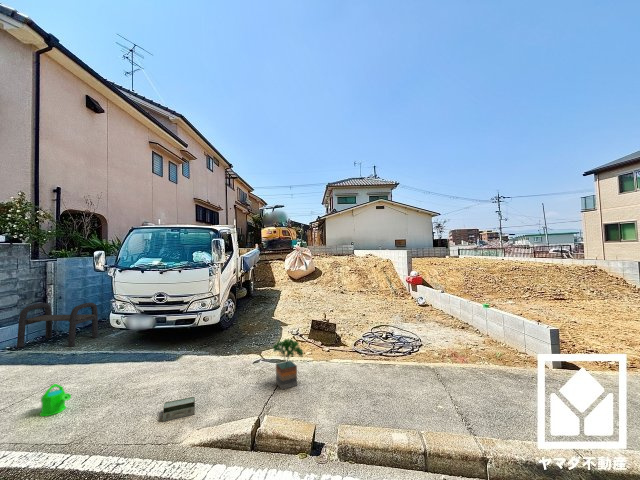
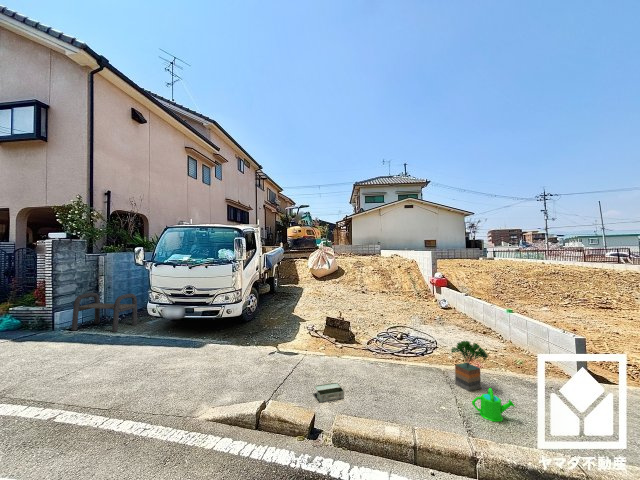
potted tree: present [273,339,303,389] -> present [451,341,488,391]
watering can: present [40,384,71,416] -> present [472,388,515,421]
toolbox: present [163,397,195,421] -> present [315,383,344,402]

